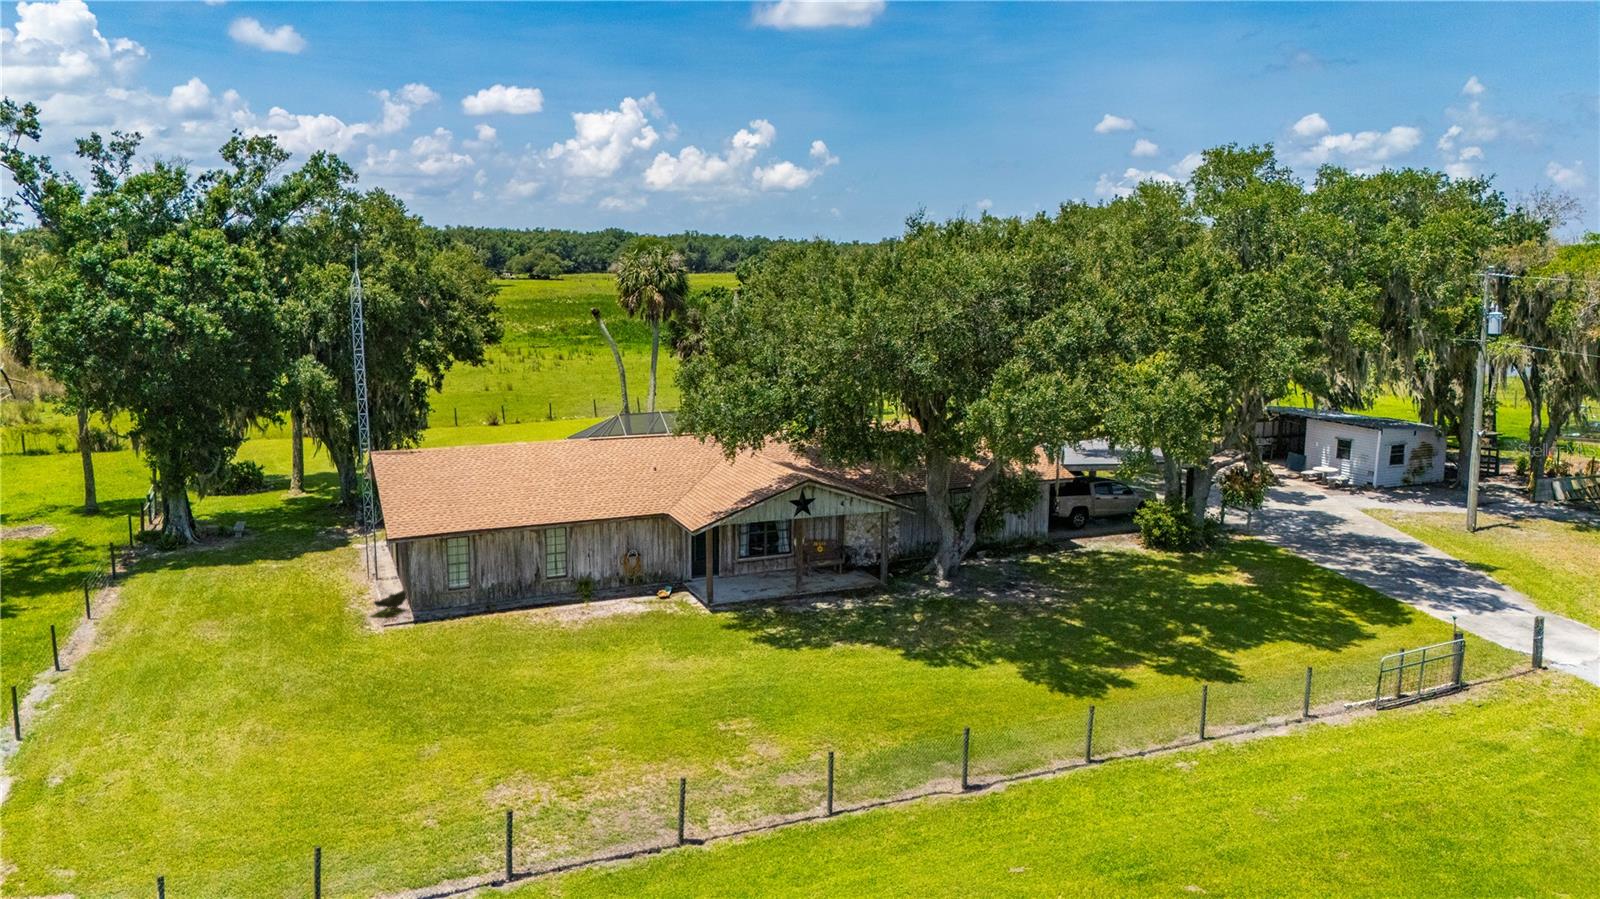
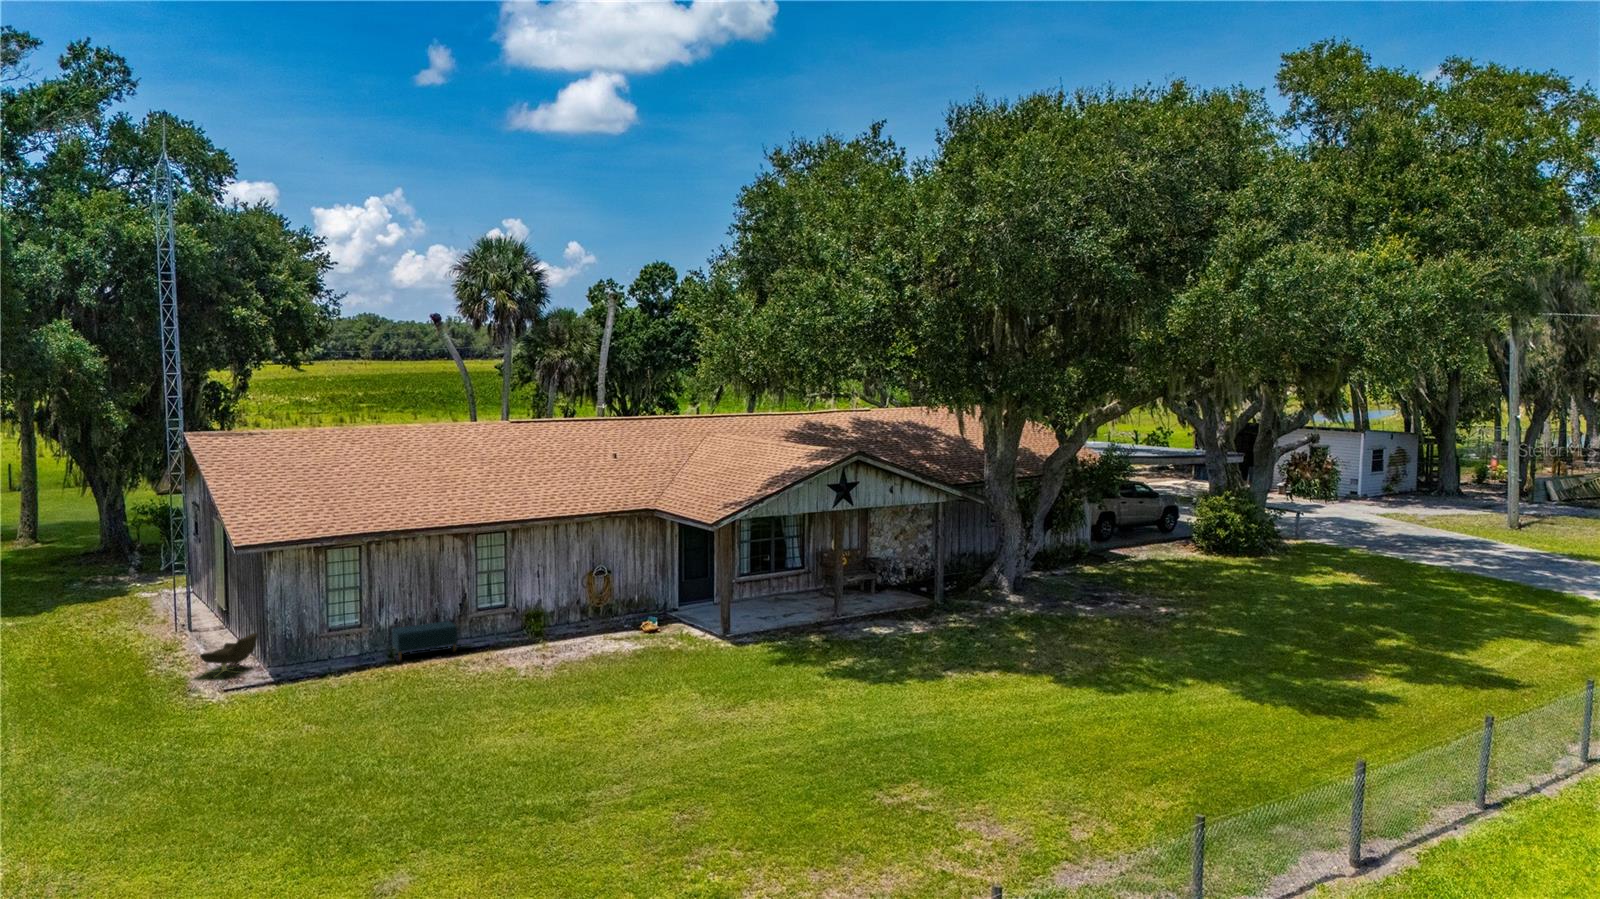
bench: none [490,585,531,610] -> present [392,621,458,660]

